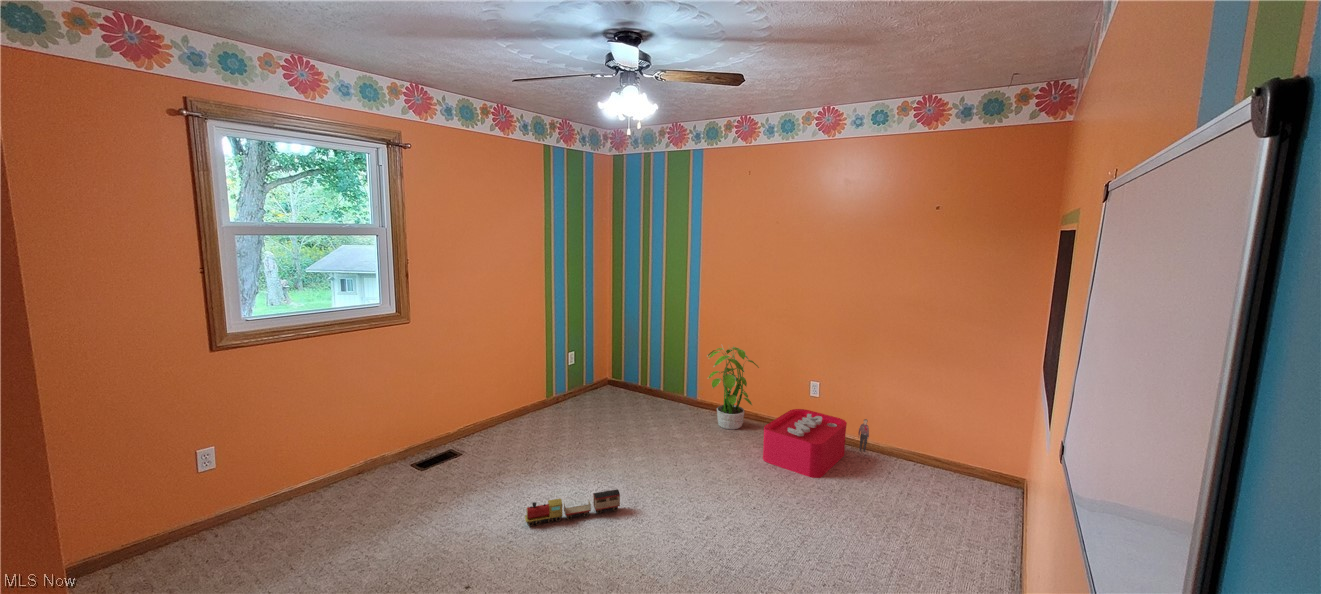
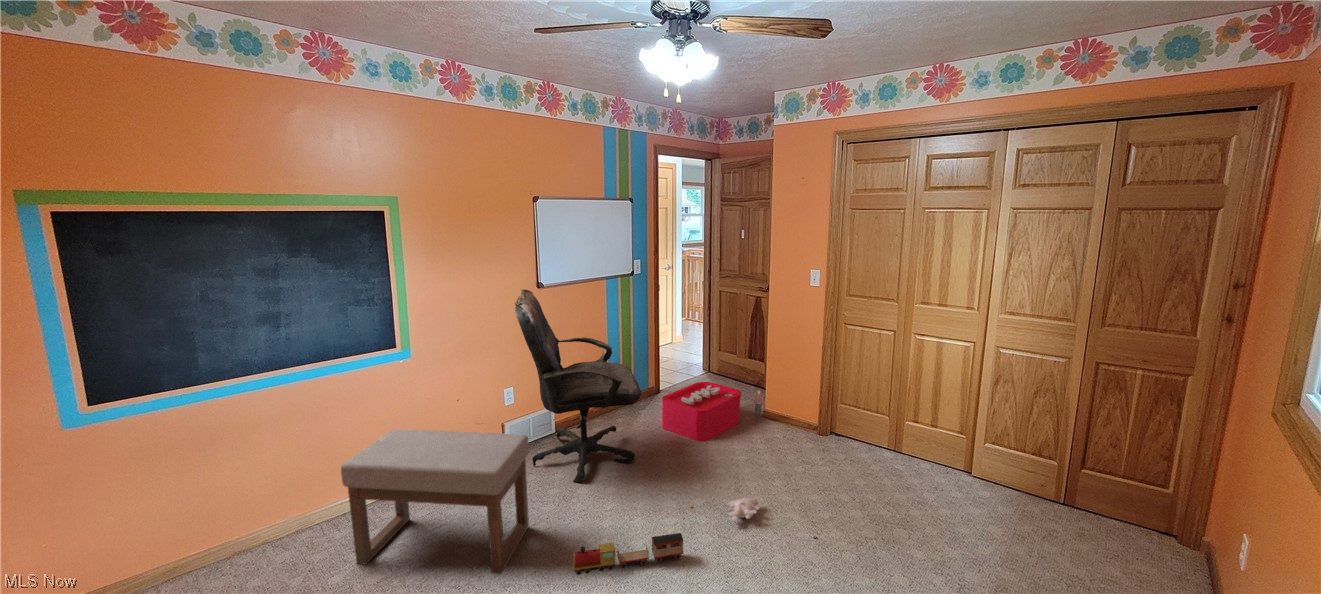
office chair: none [470,288,583,458] -> present [515,290,641,482]
potted plant: present [707,347,759,429] -> none [783,352,847,453]
storage bin: present [763,409,869,478] -> present [662,382,763,441]
ottoman: none [315,410,485,529] -> present [341,429,529,574]
plush toy: none [625,463,685,481] -> present [690,498,760,521]

